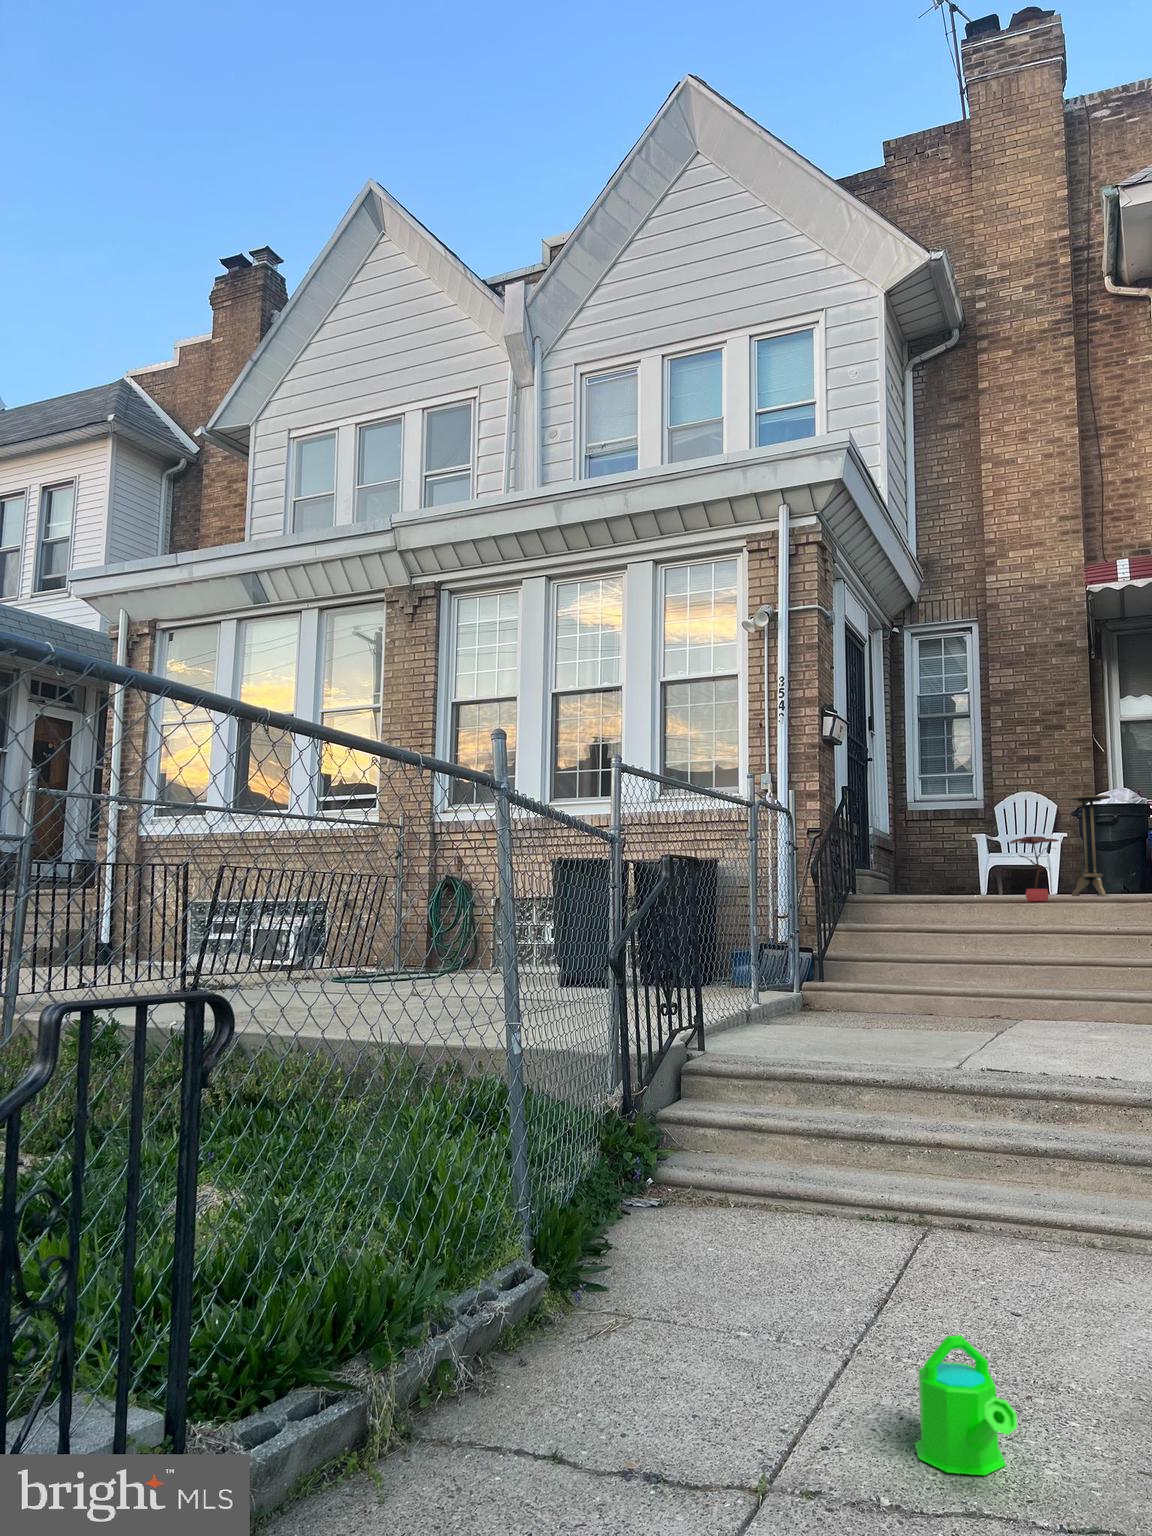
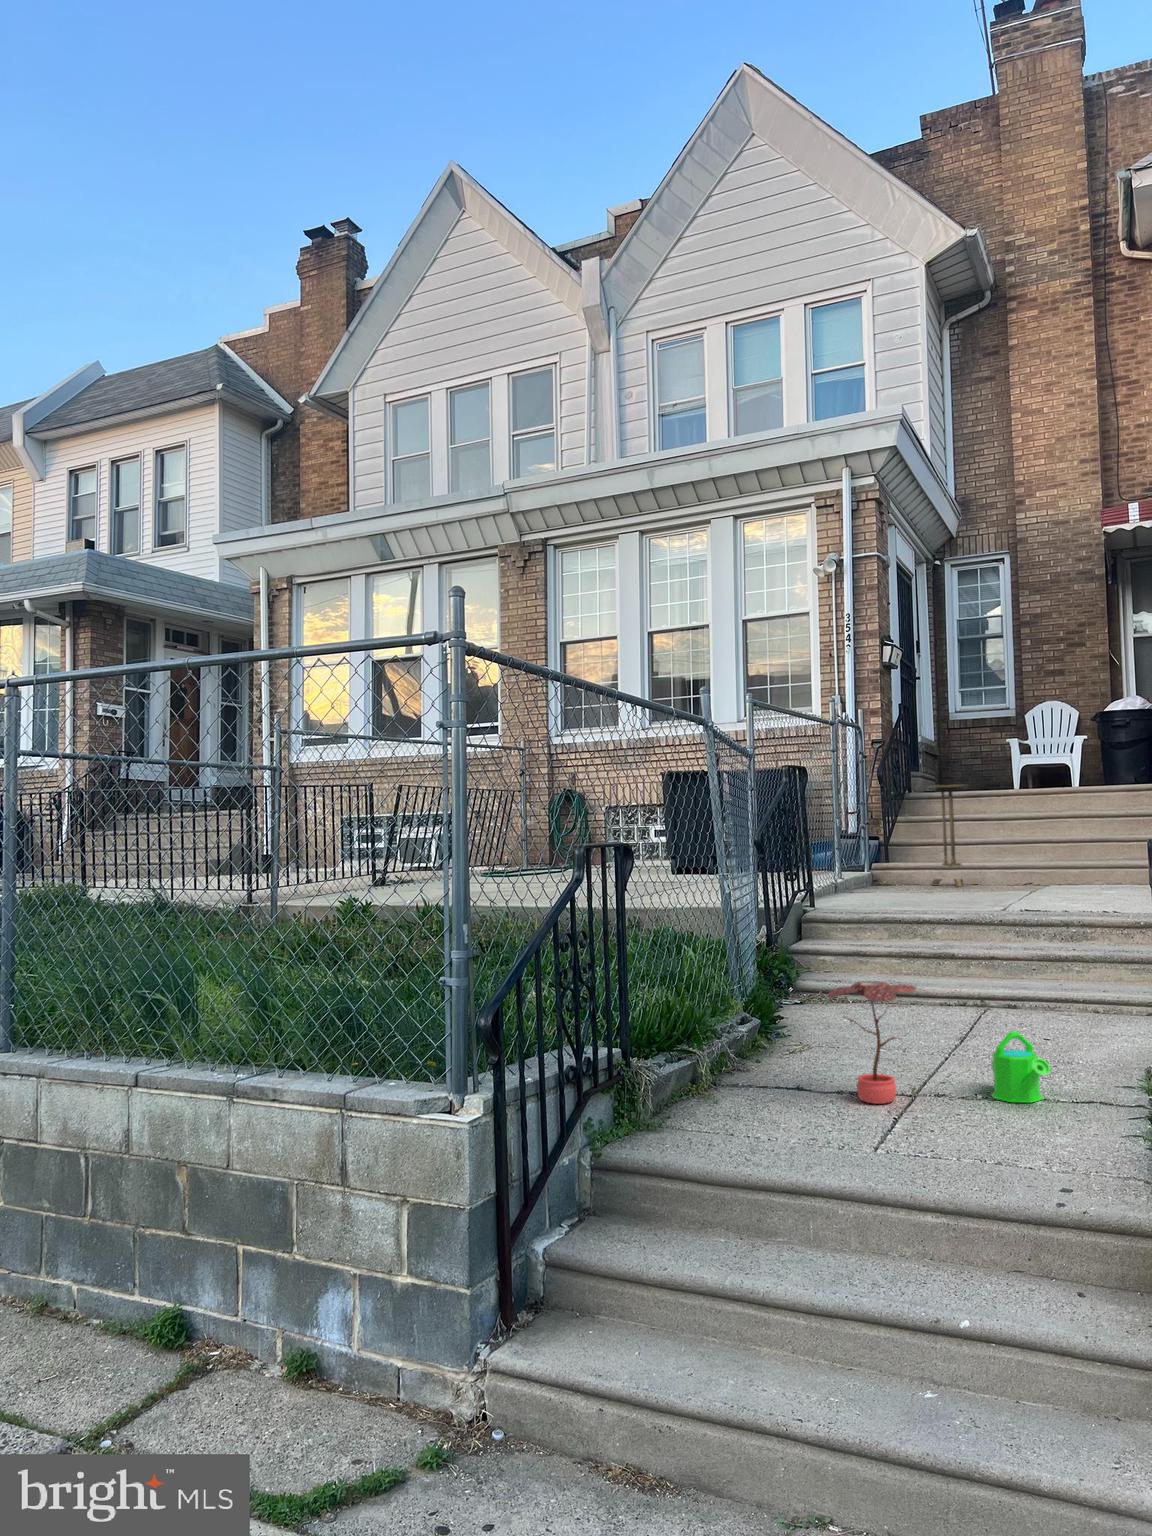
side table: present [1068,795,1110,896] -> present [929,784,968,887]
potted plant: present [1010,836,1059,901] -> present [828,981,916,1104]

